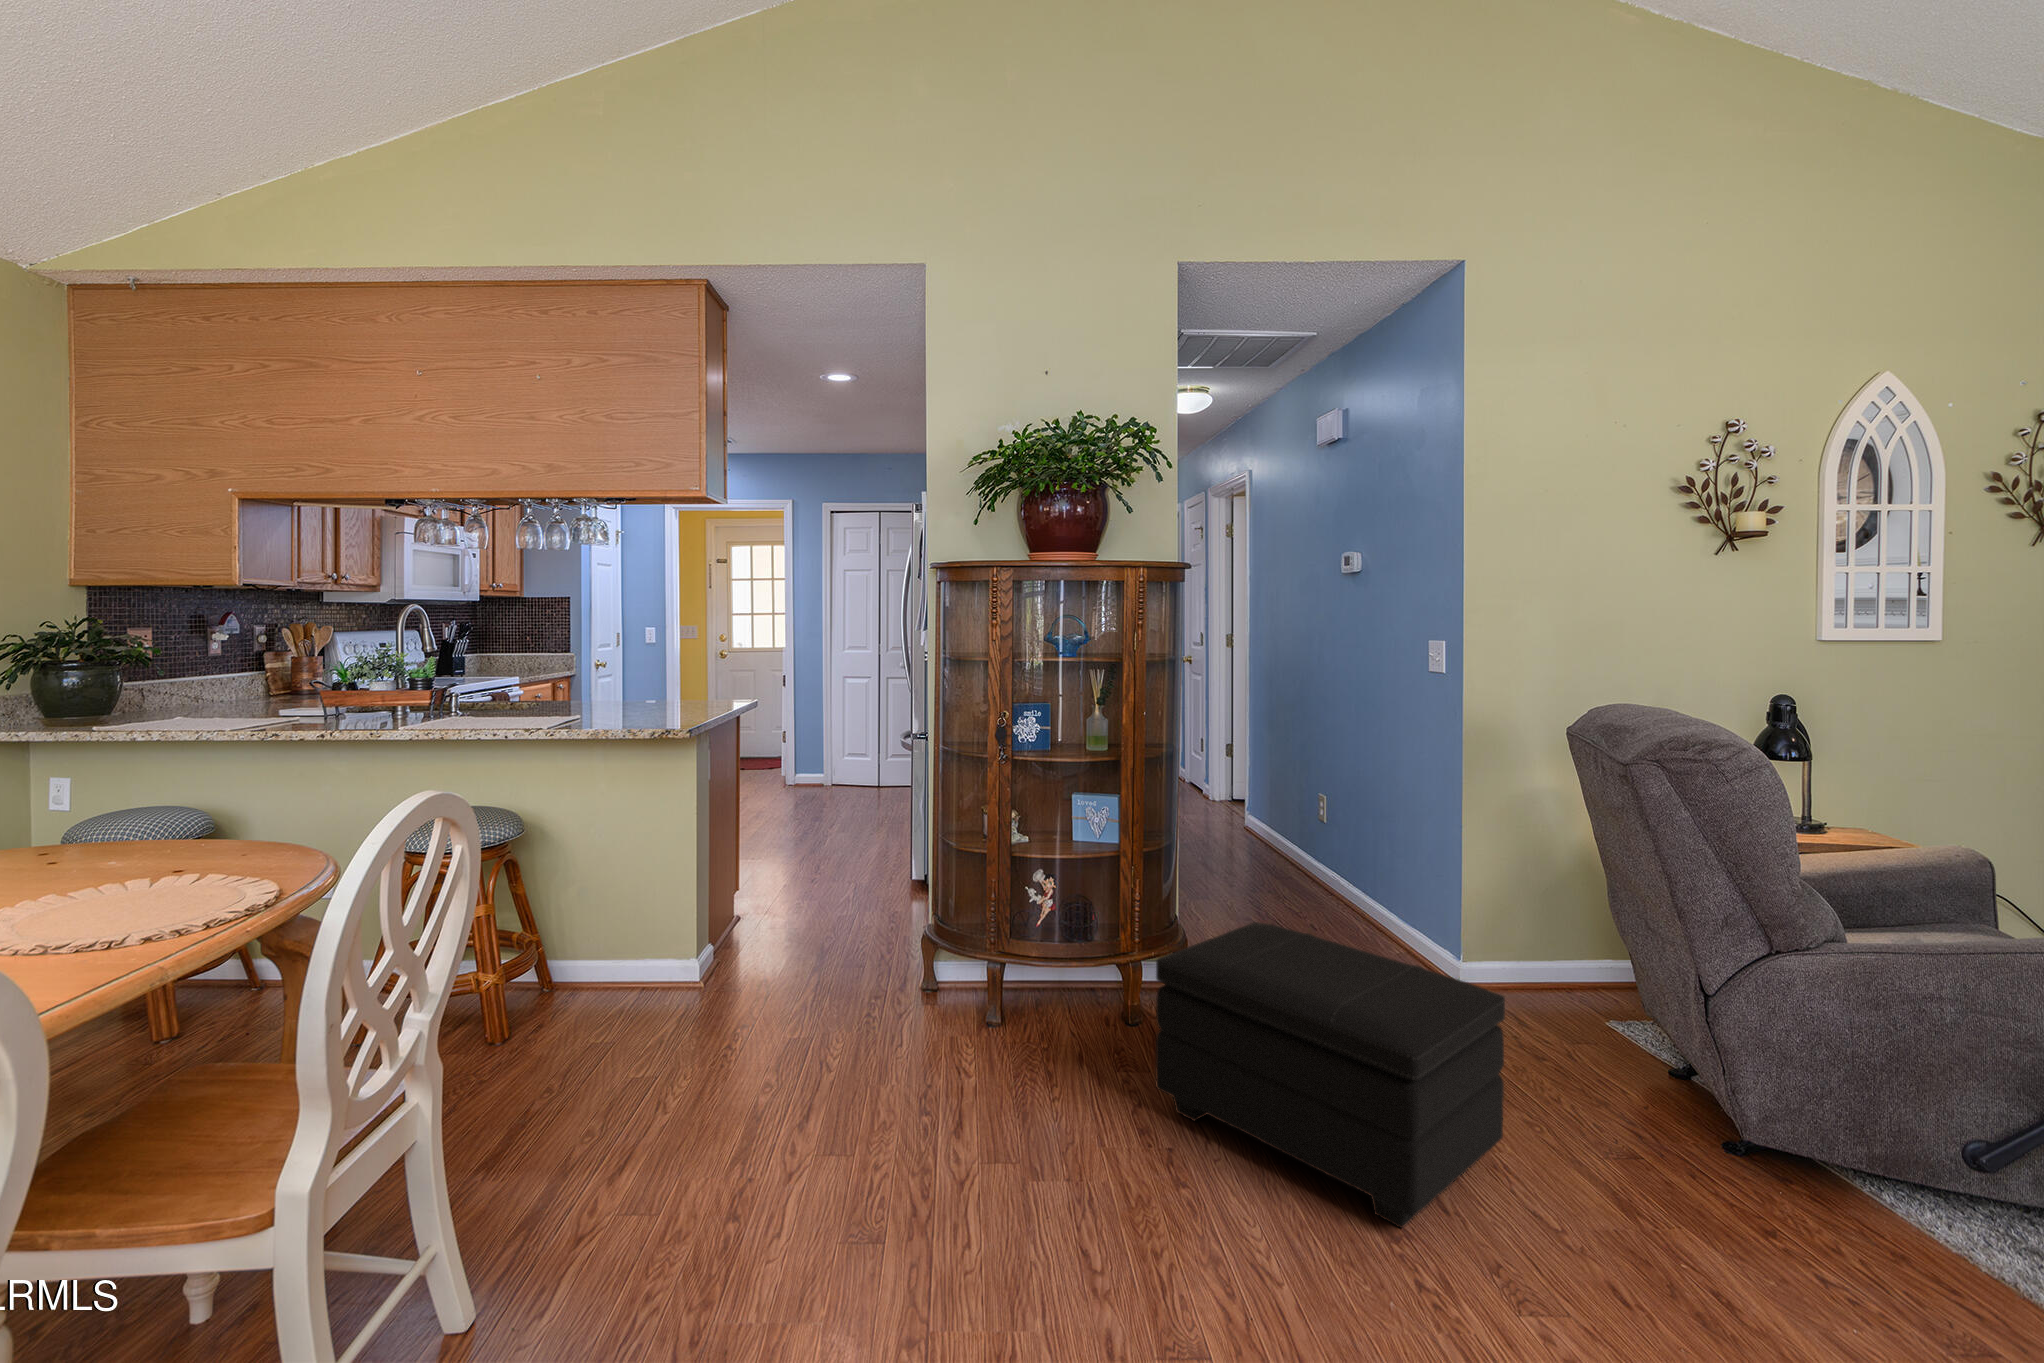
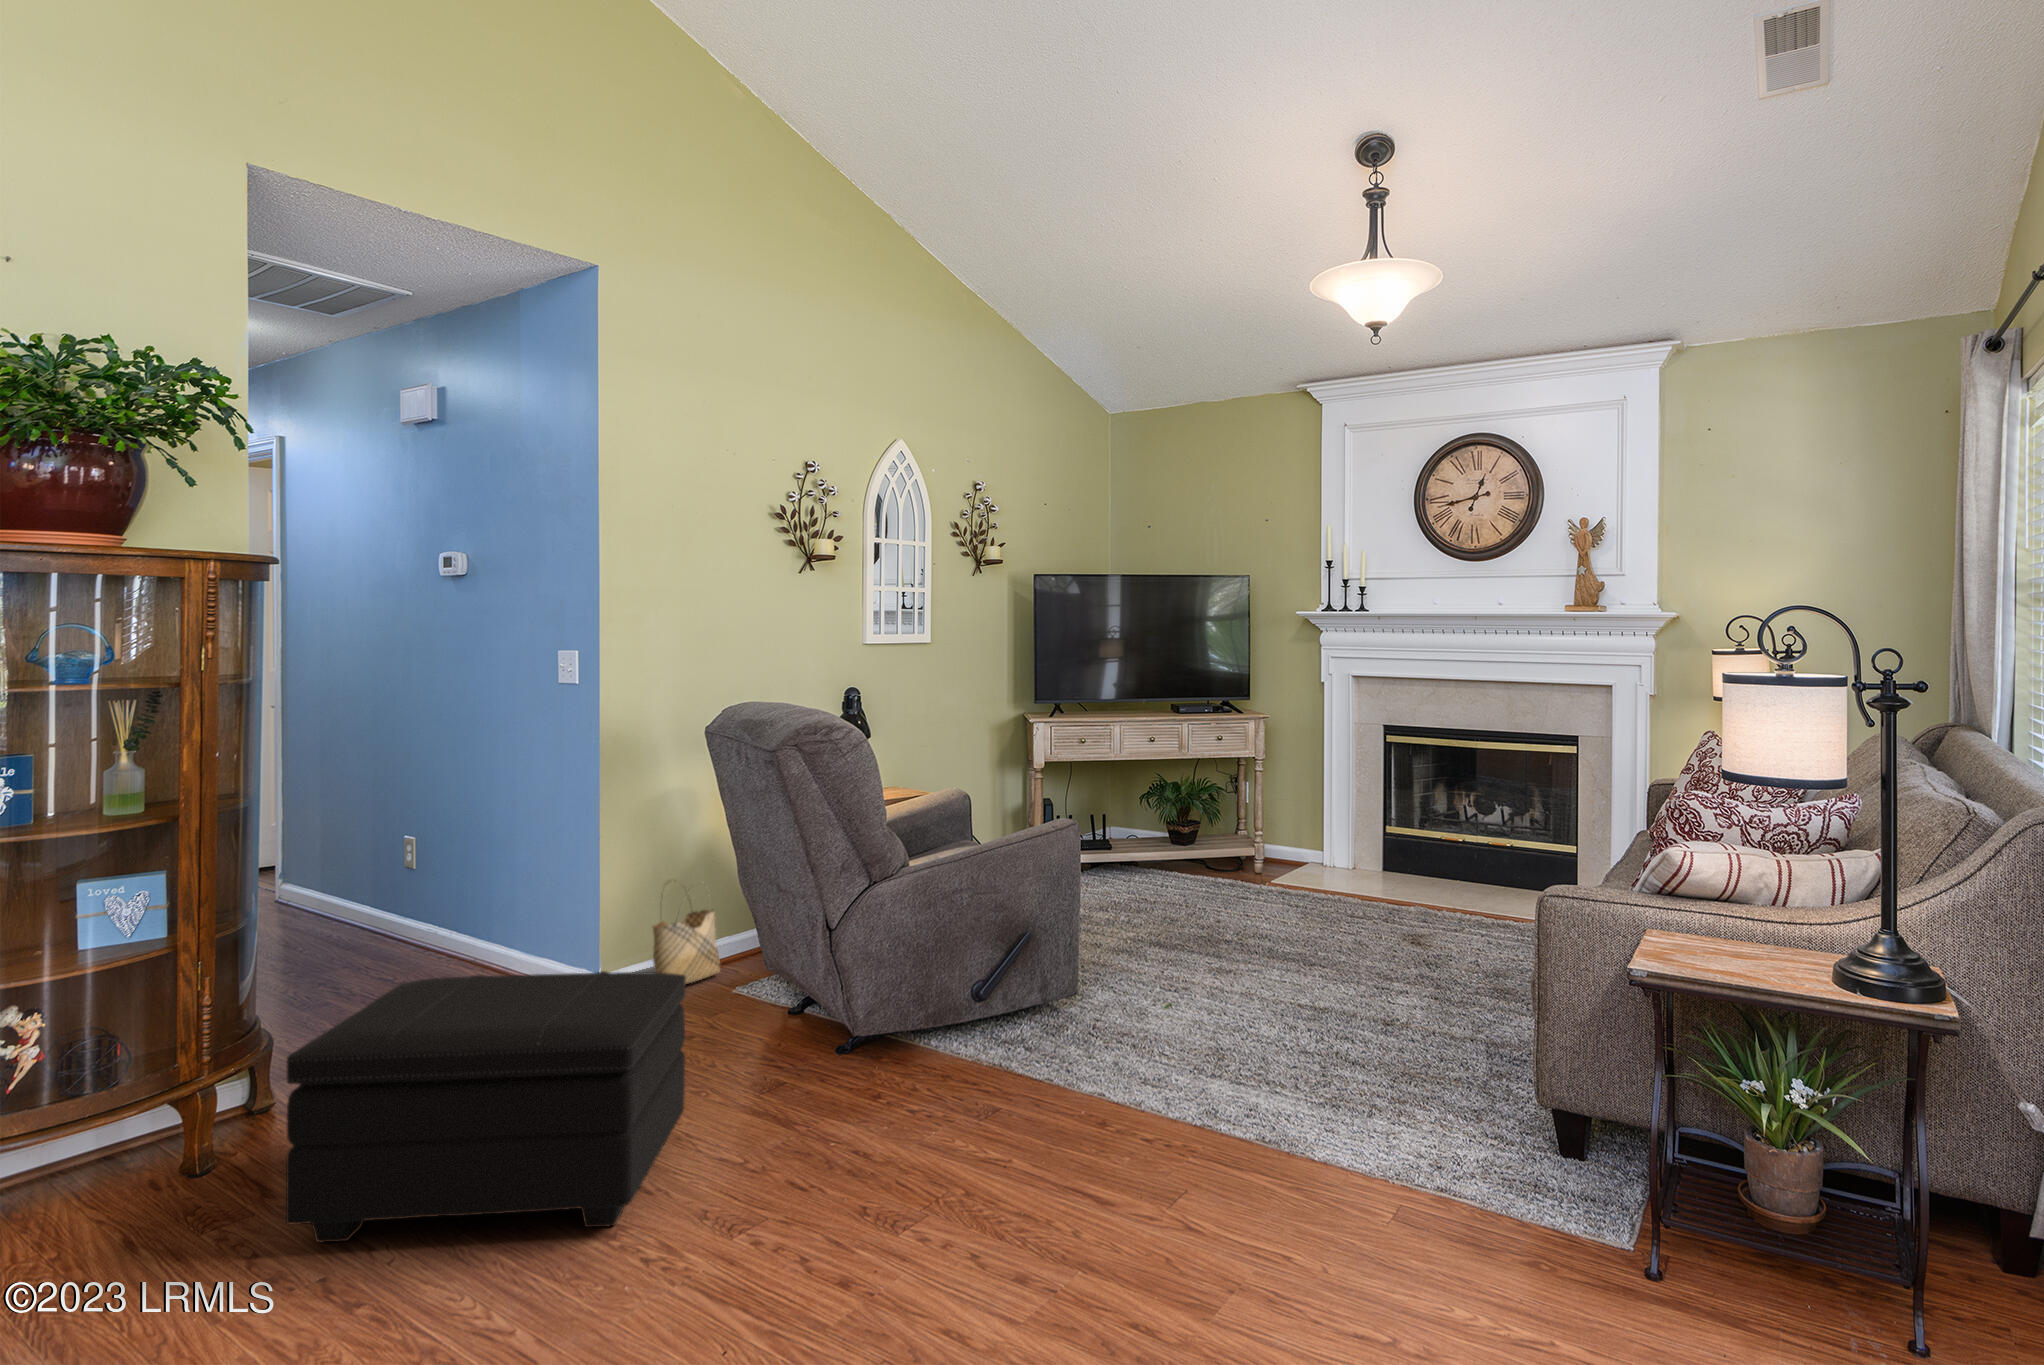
woven basket: none [1512,882,1594,995] -> present [653,881,720,984]

